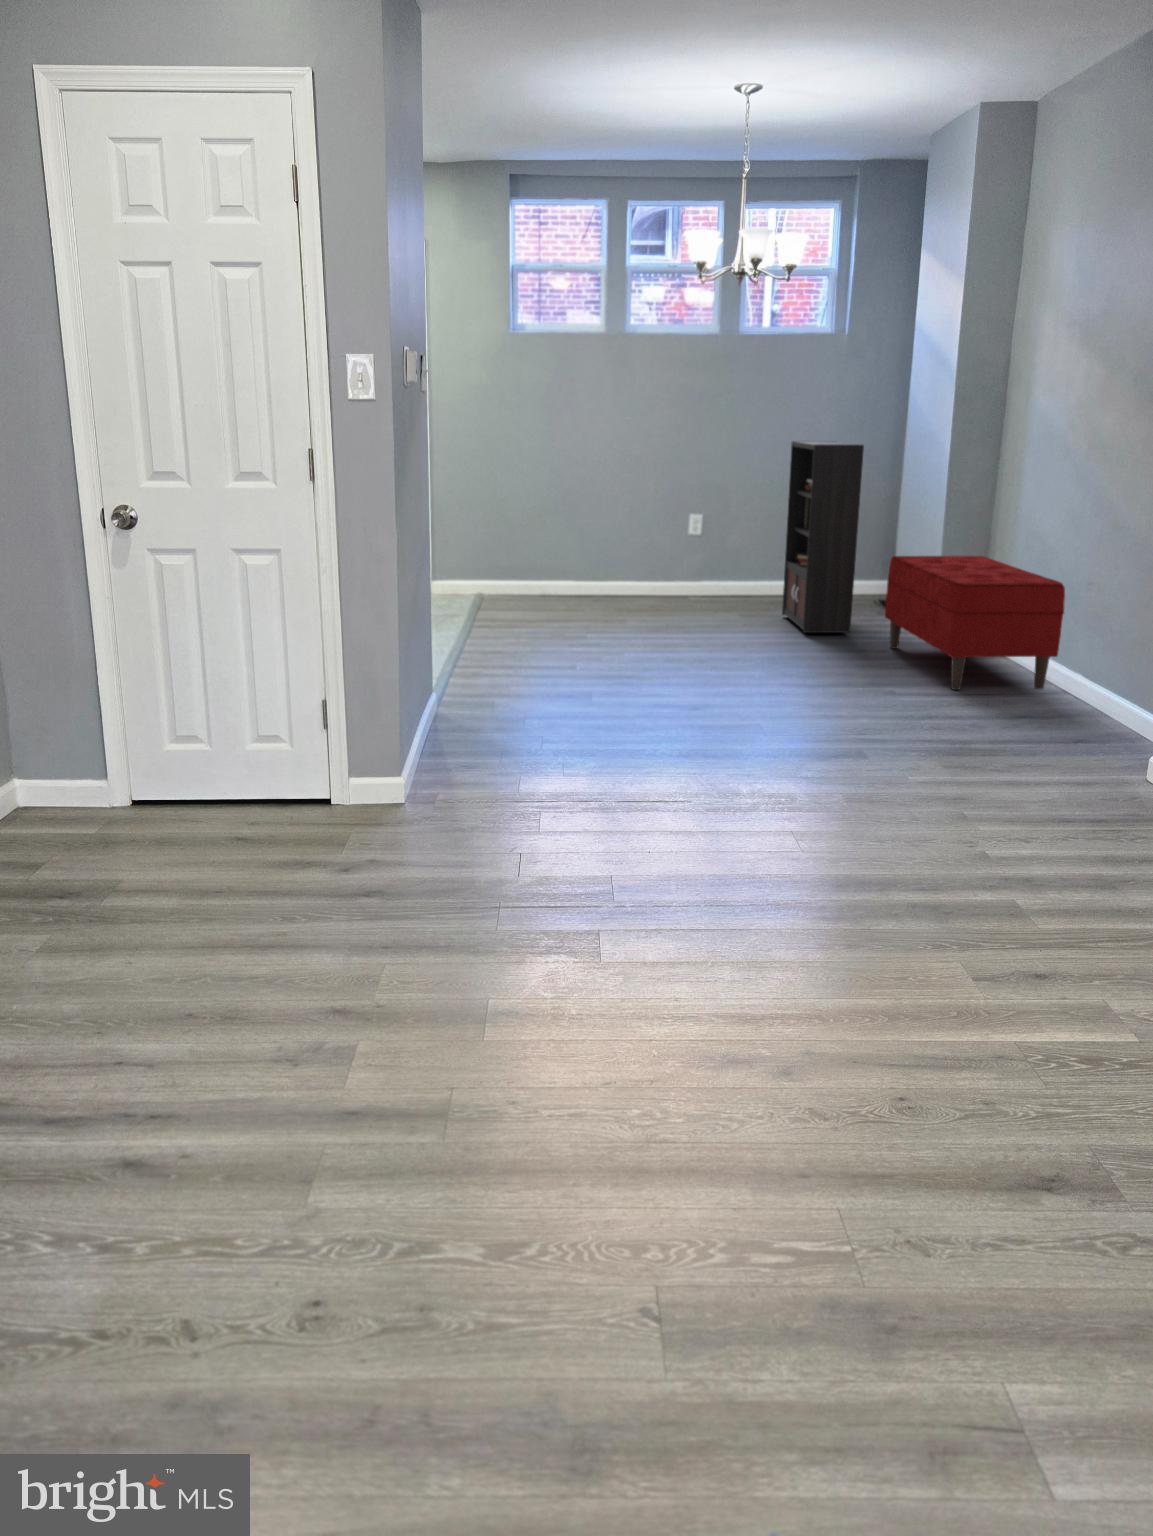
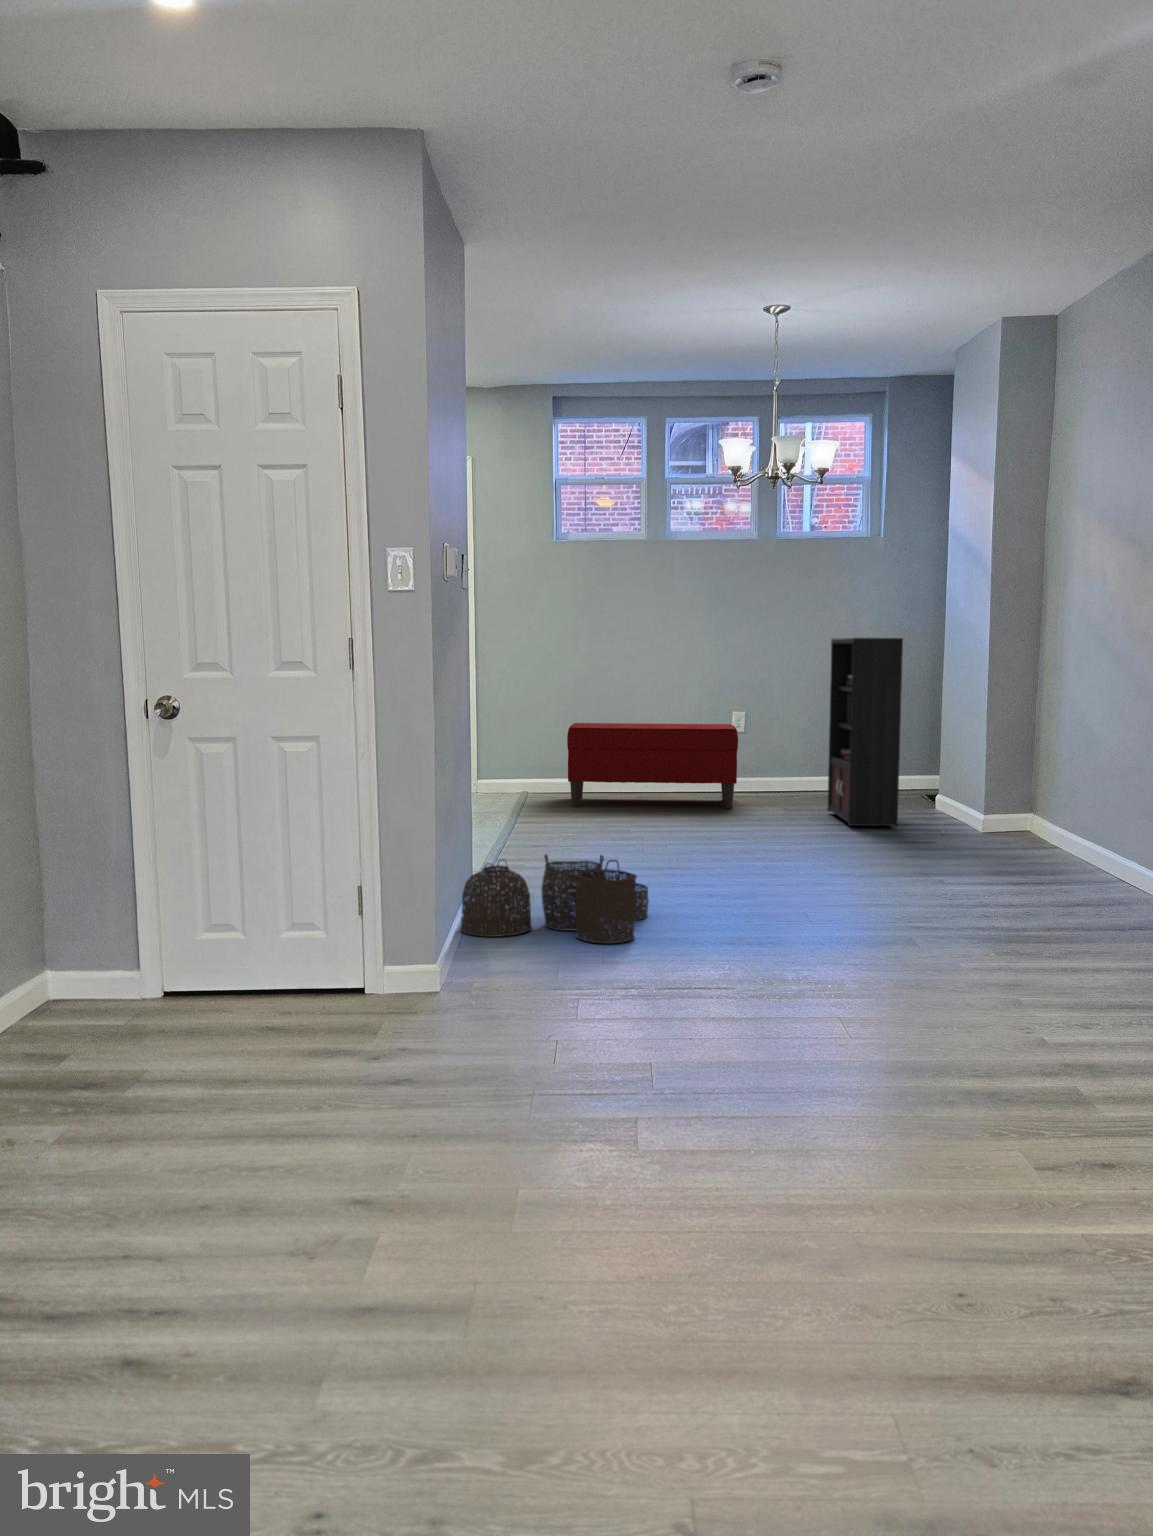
bench: present [885,556,1065,690] -> present [567,723,738,808]
woven basket: none [428,694,613,786] -> present [460,854,649,944]

